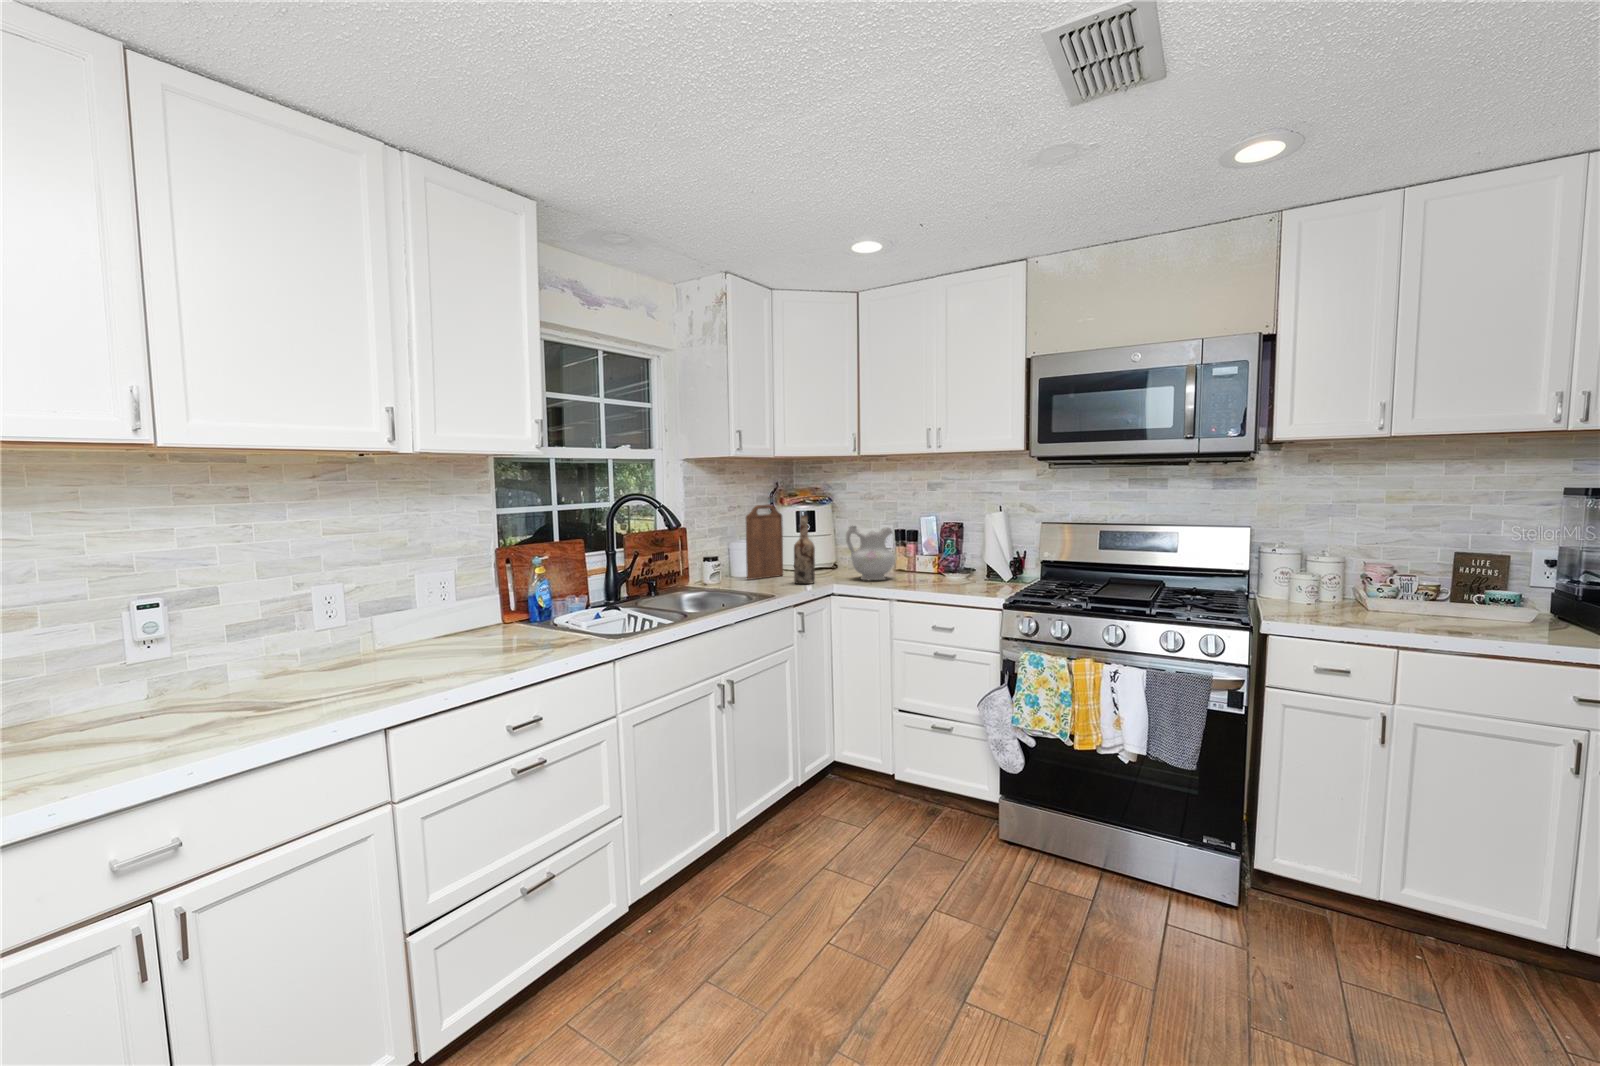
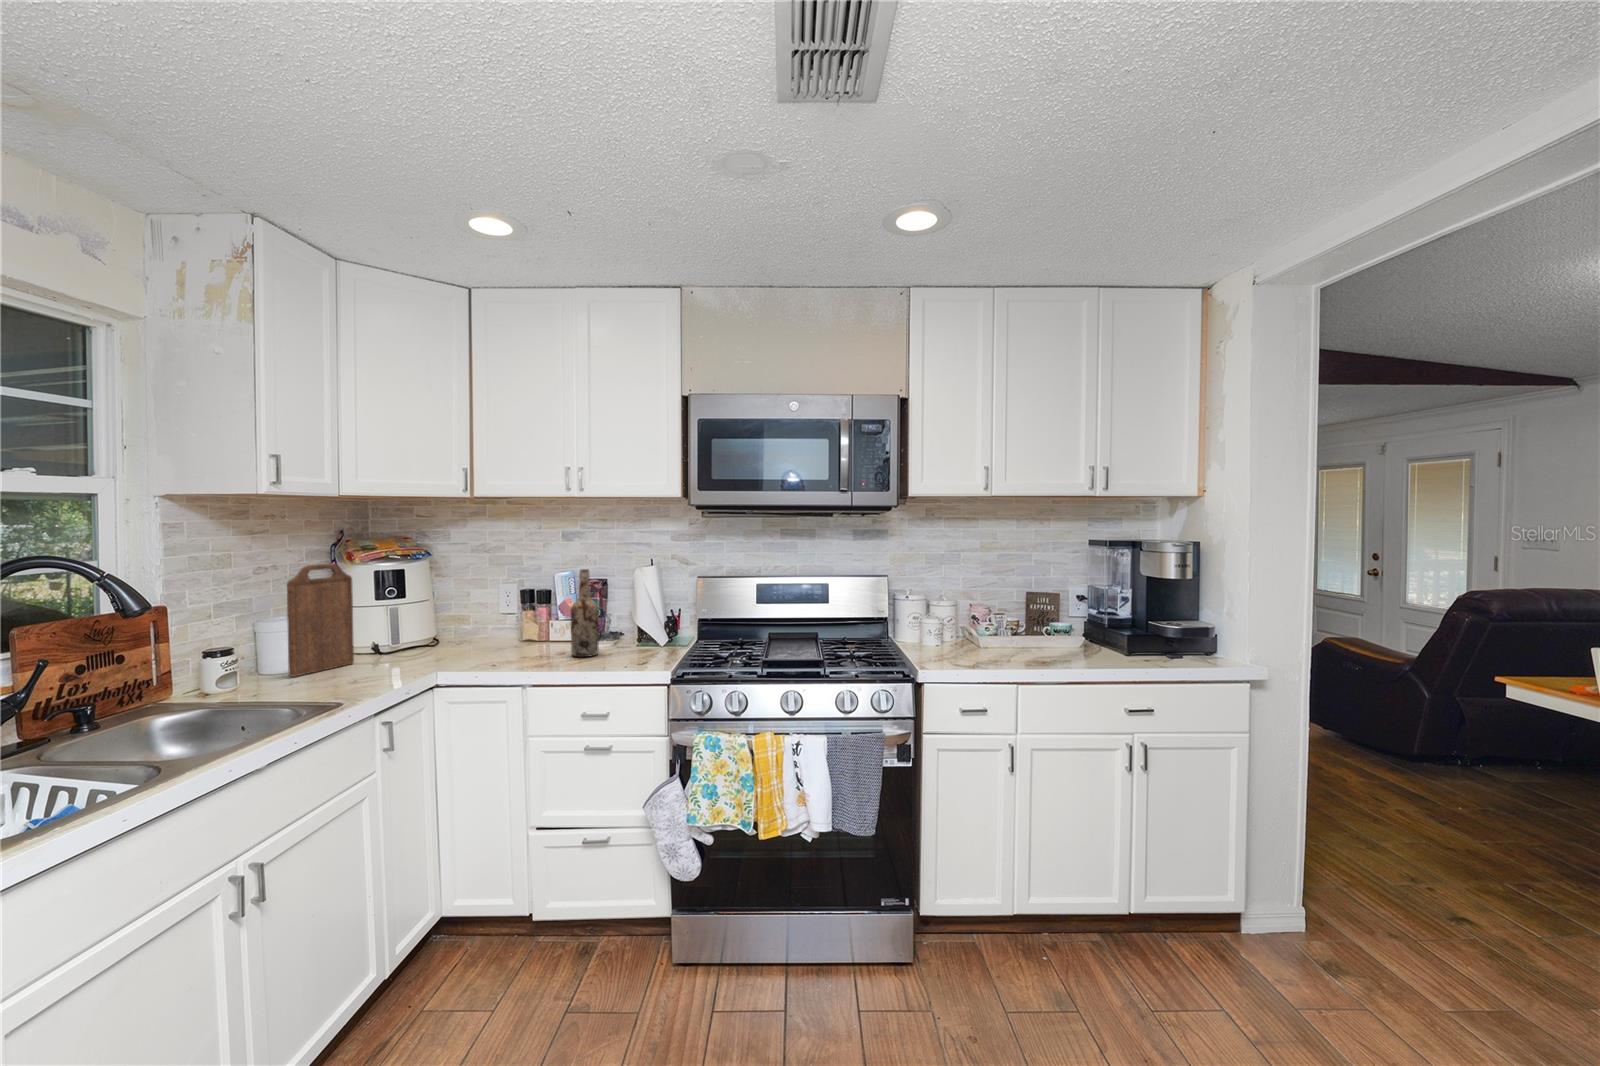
wine bottle: present [794,515,815,584] -> present [571,569,599,657]
ceramic pitcher: present [846,526,894,580] -> none [455,589,524,660]

